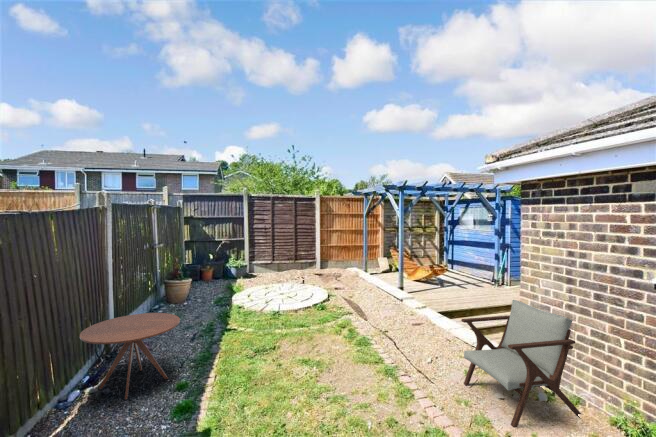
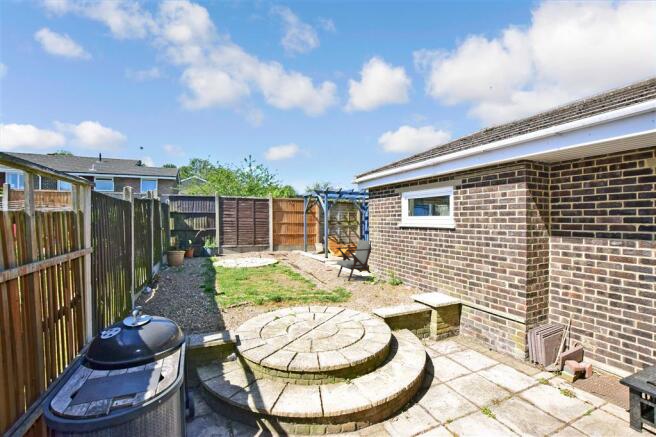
round table: present [80,313,180,400] -> none [162,251,205,283]

